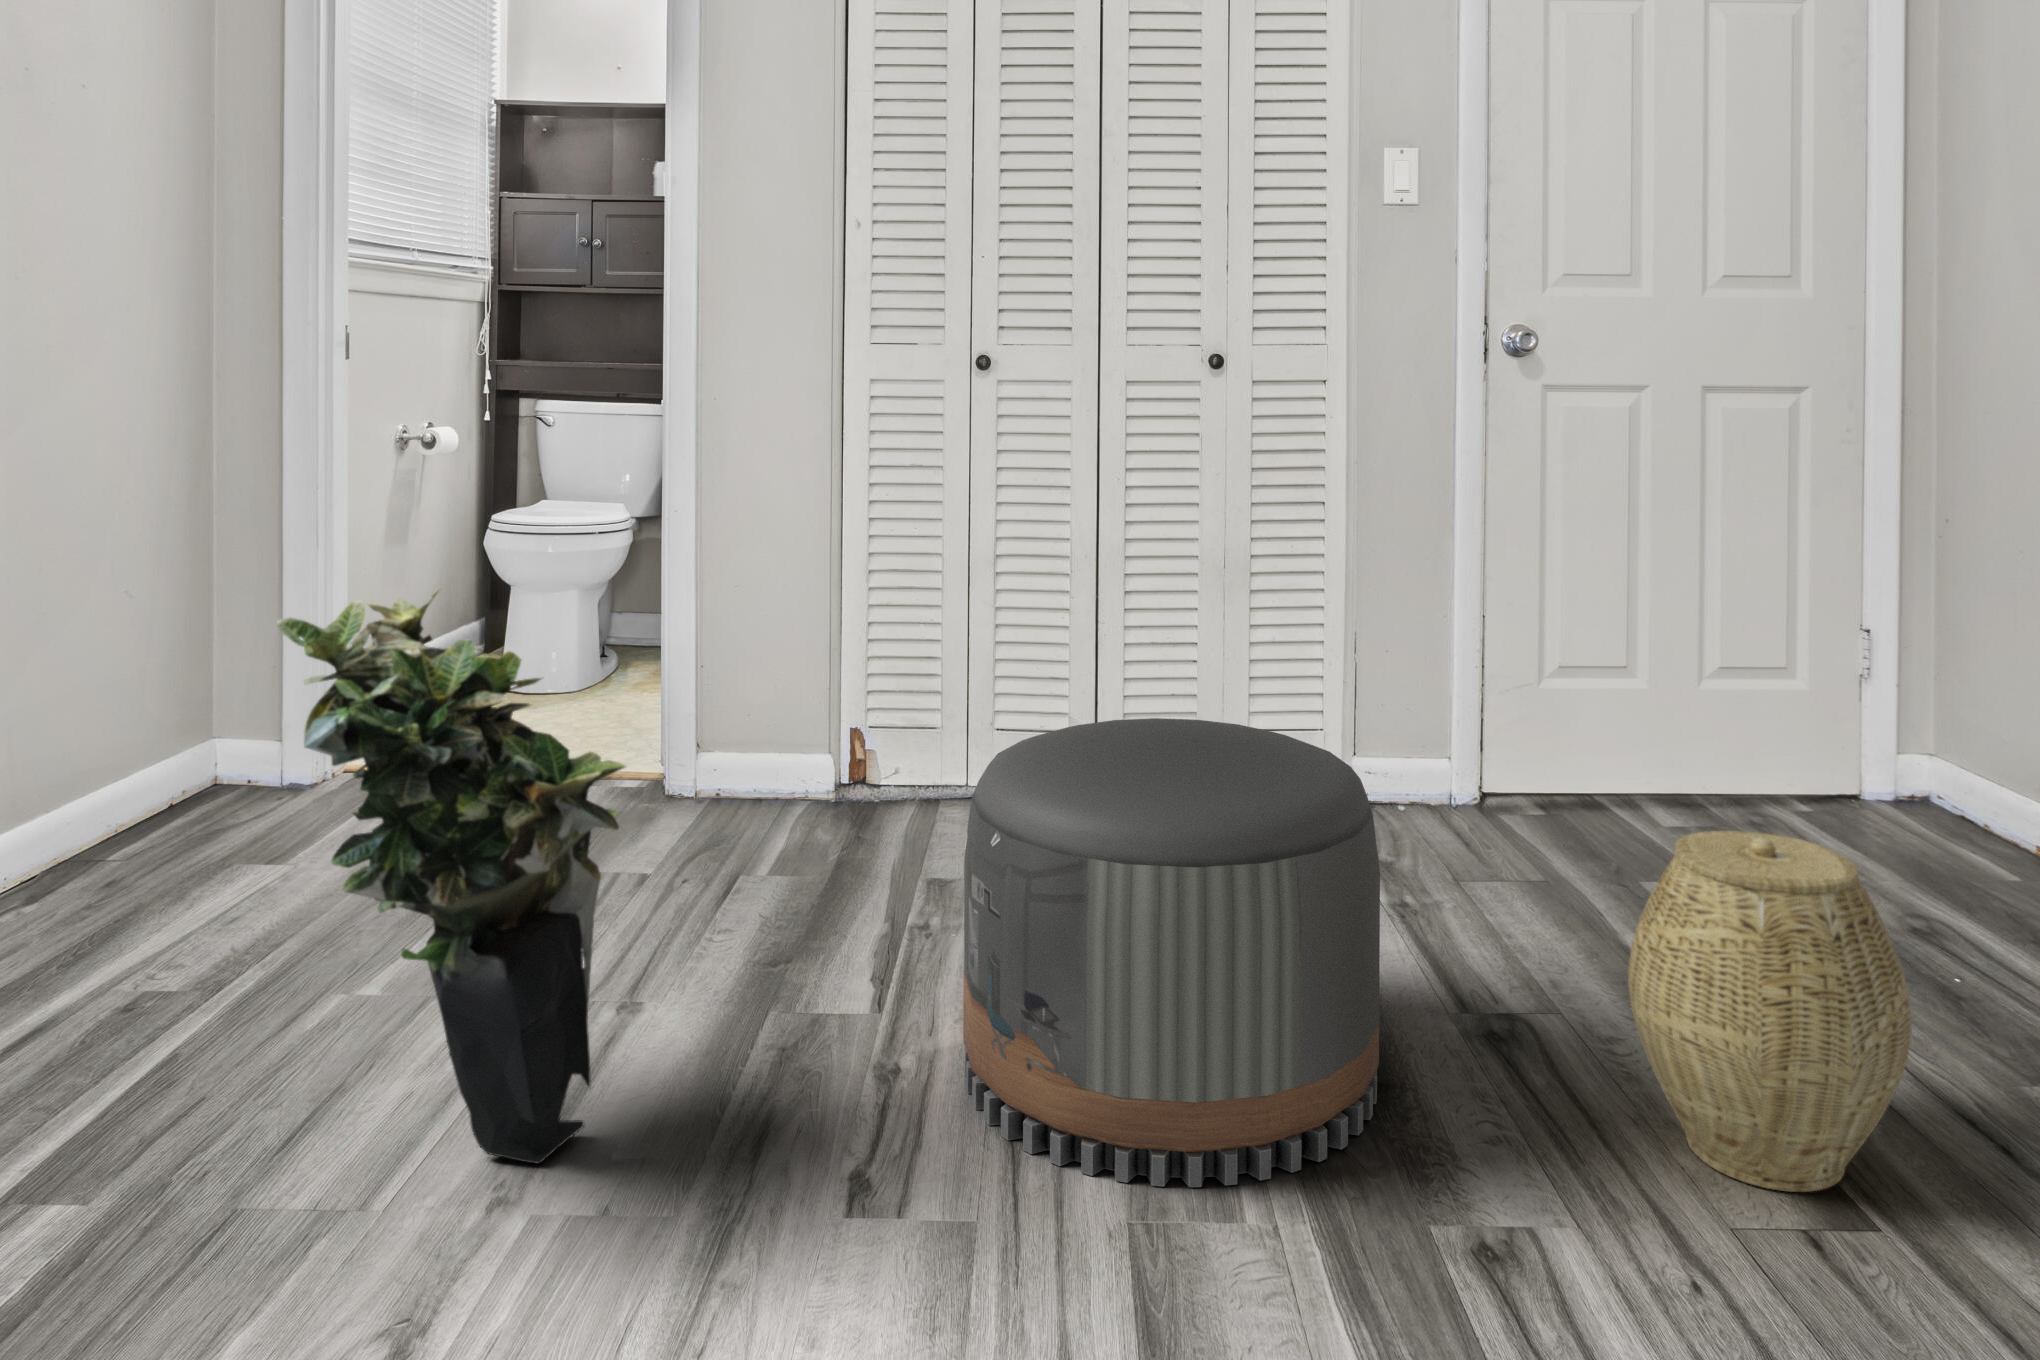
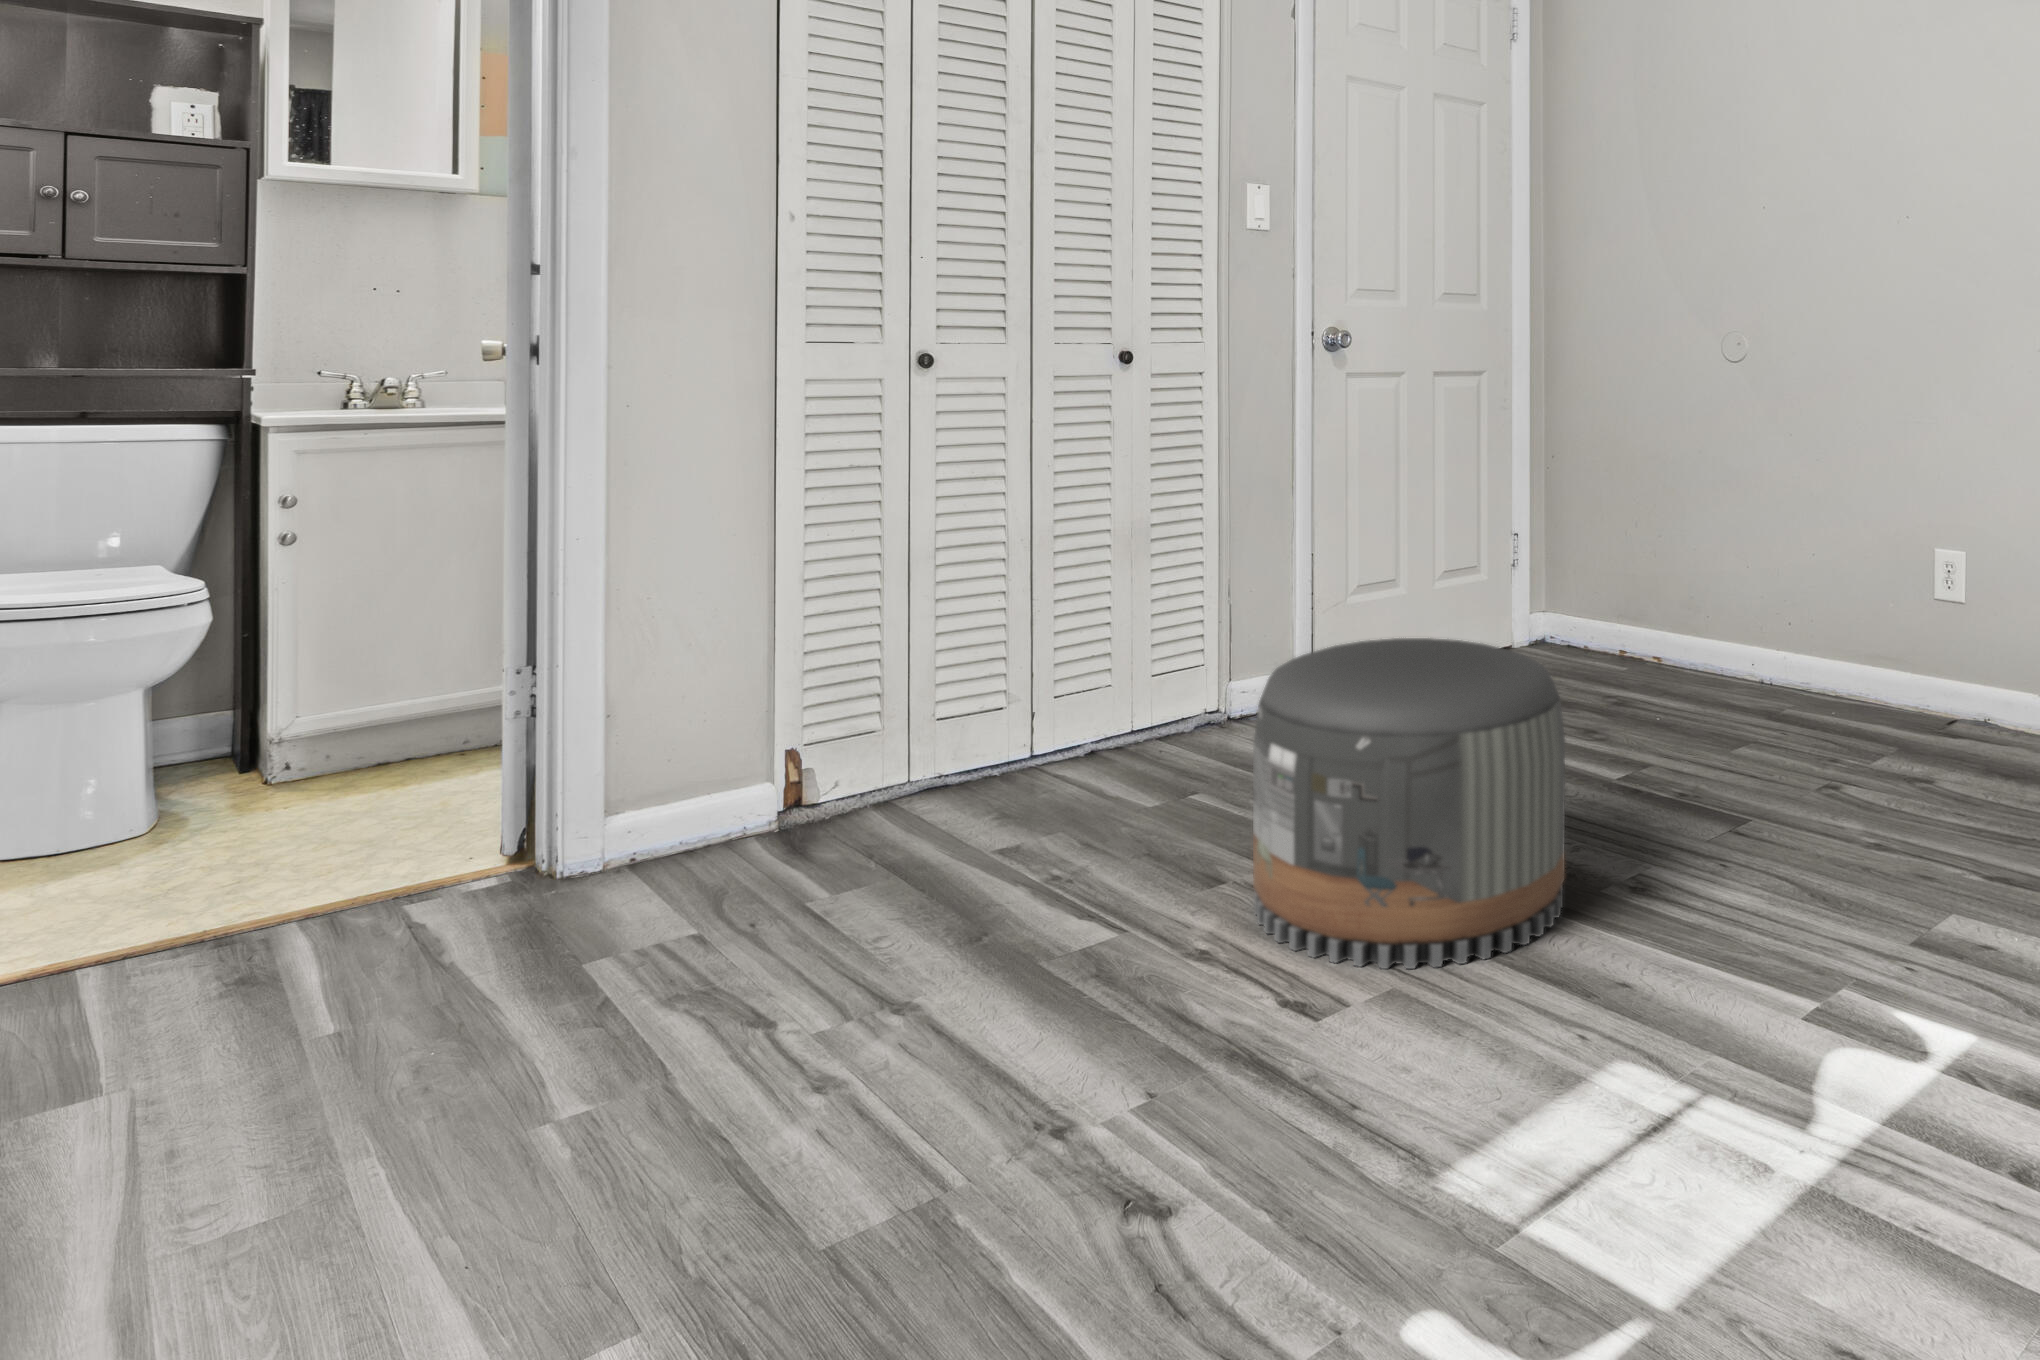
potted plant: present [277,589,625,1164] -> none [806,611,1150,1137]
woven basket: present [1628,831,1912,1192] -> none [1648,643,1800,842]

